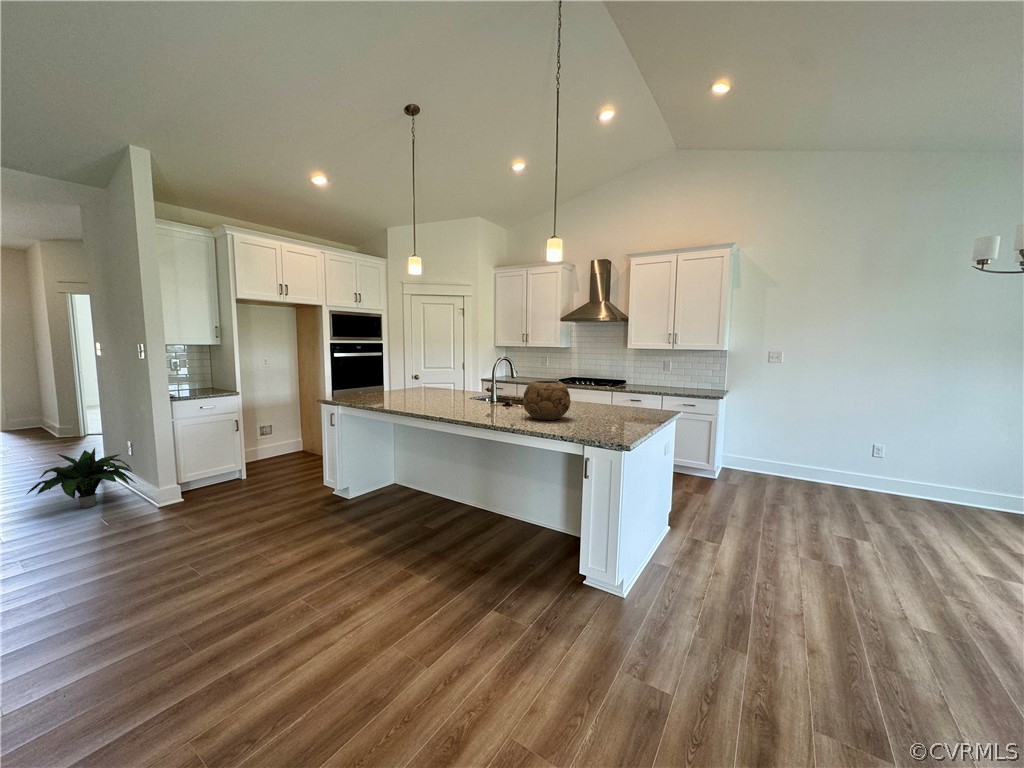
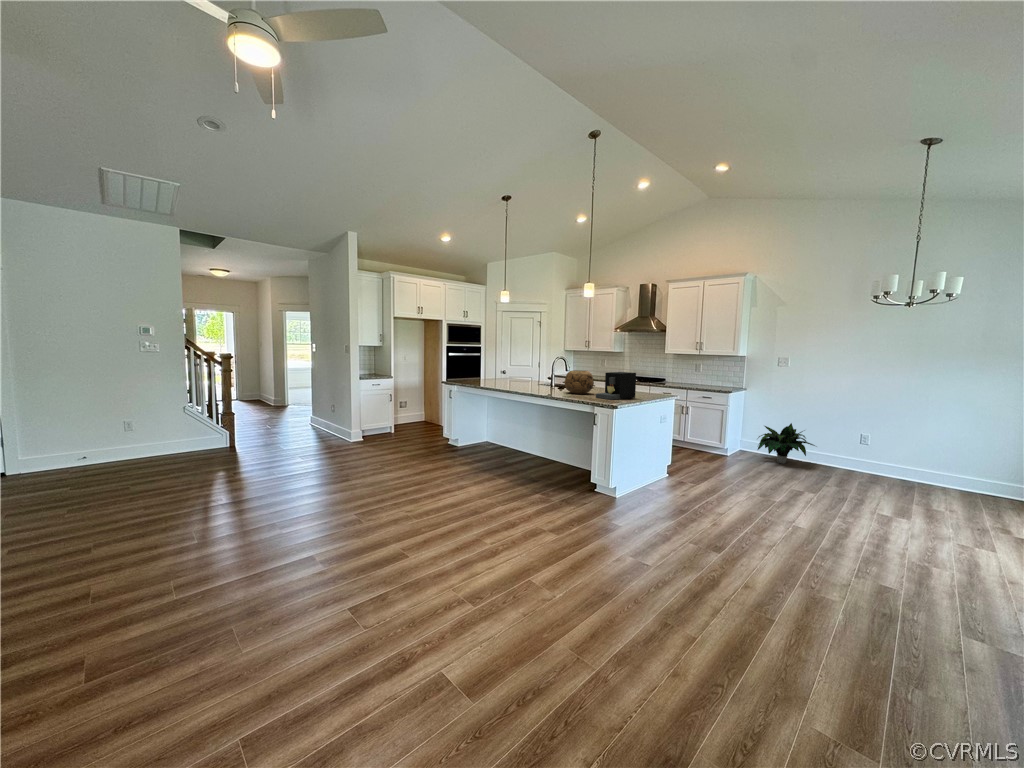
coffee maker: none [586,383,645,435] -> present [596,372,636,400]
potted plant: present [27,448,136,508] -> present [758,423,815,464]

